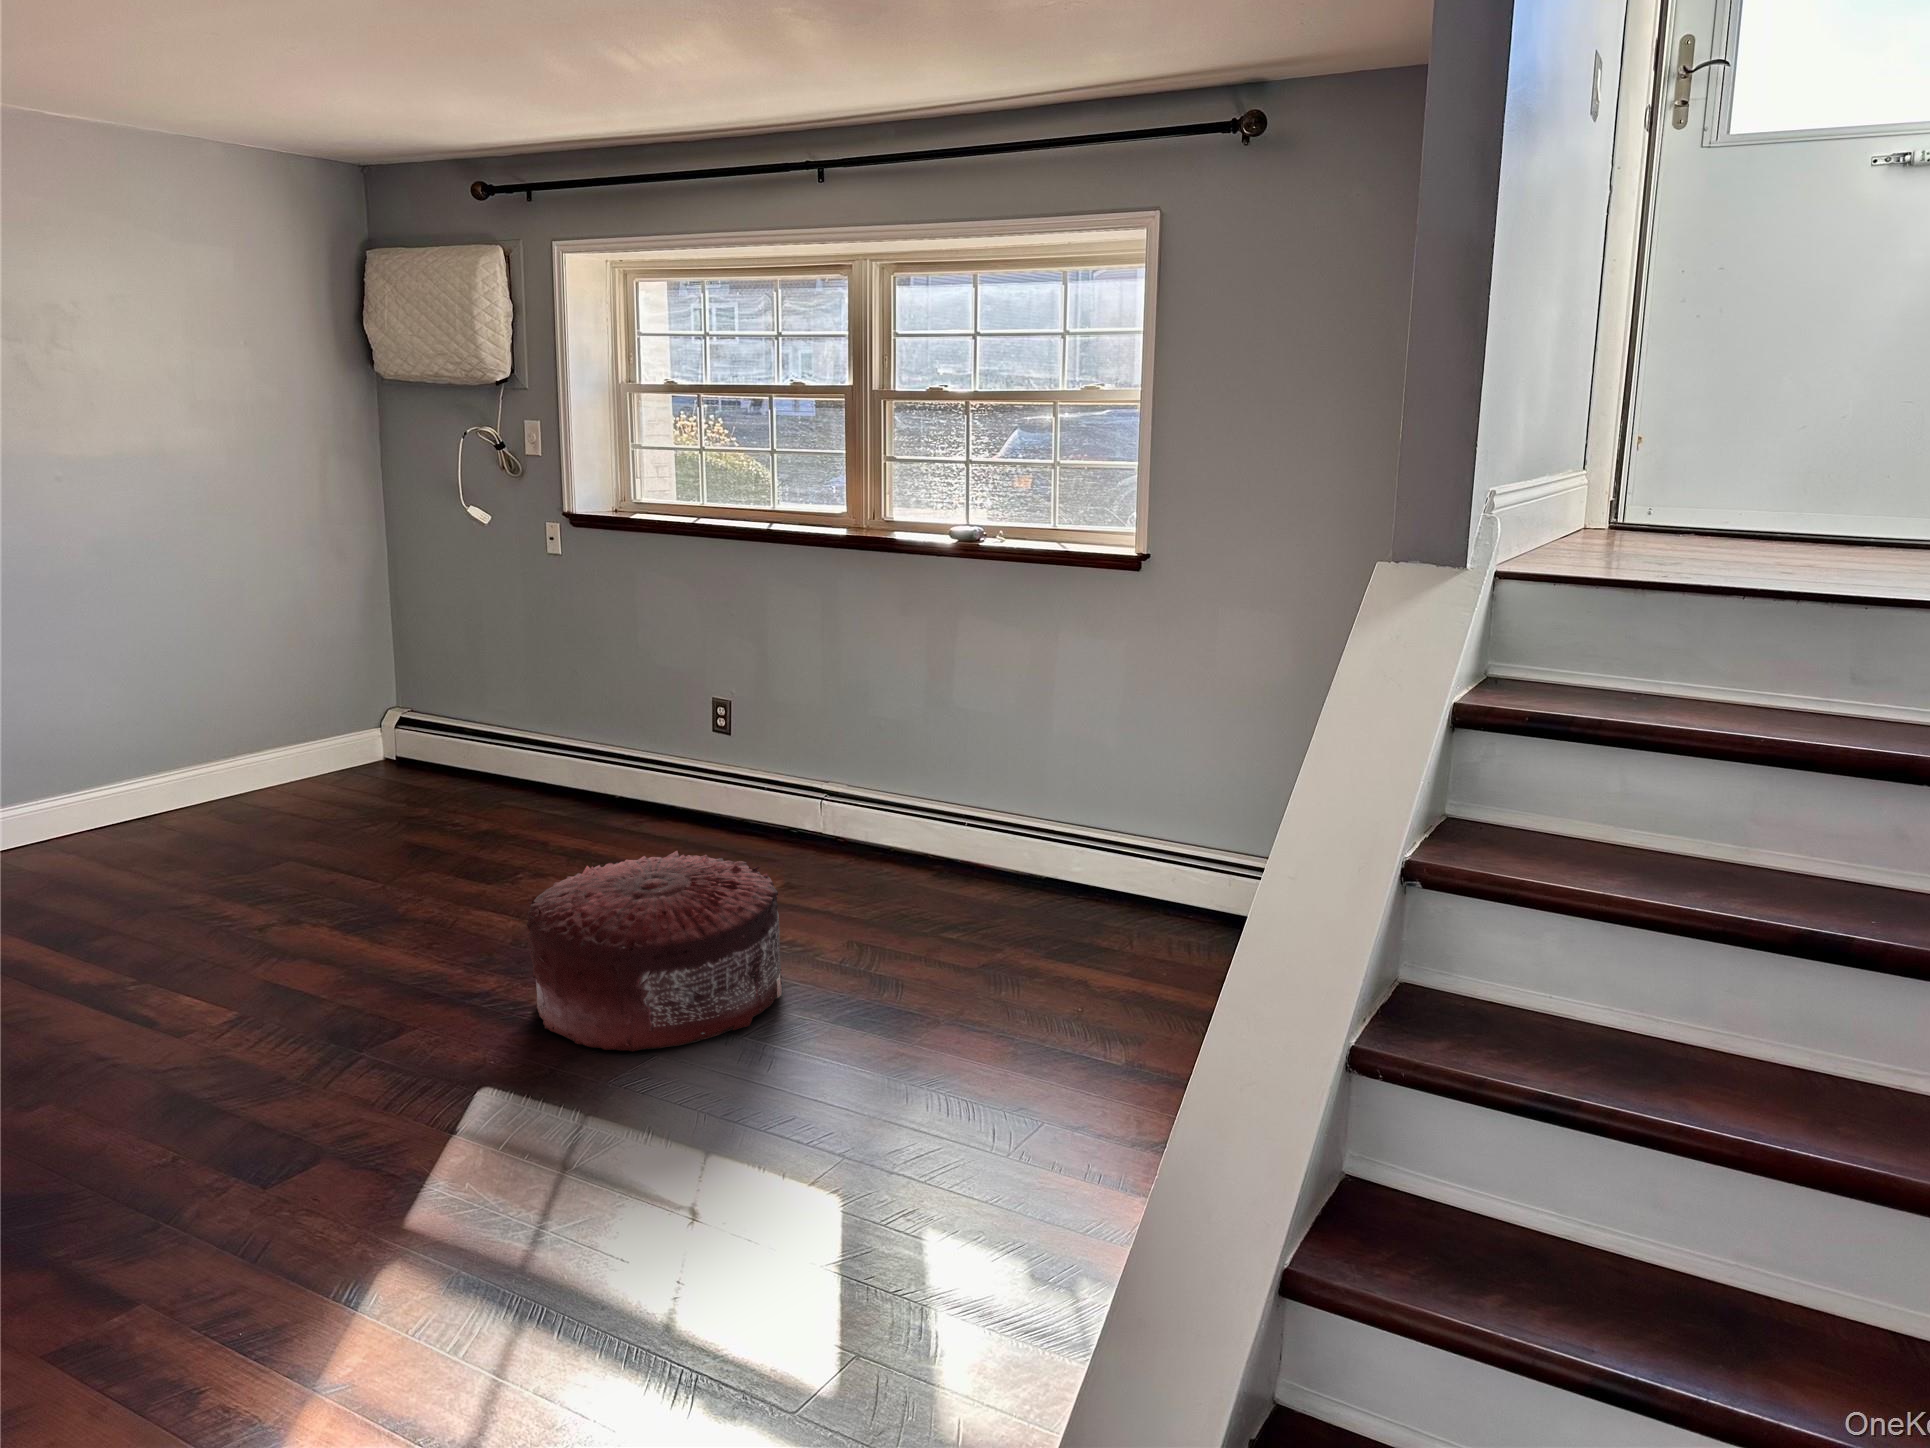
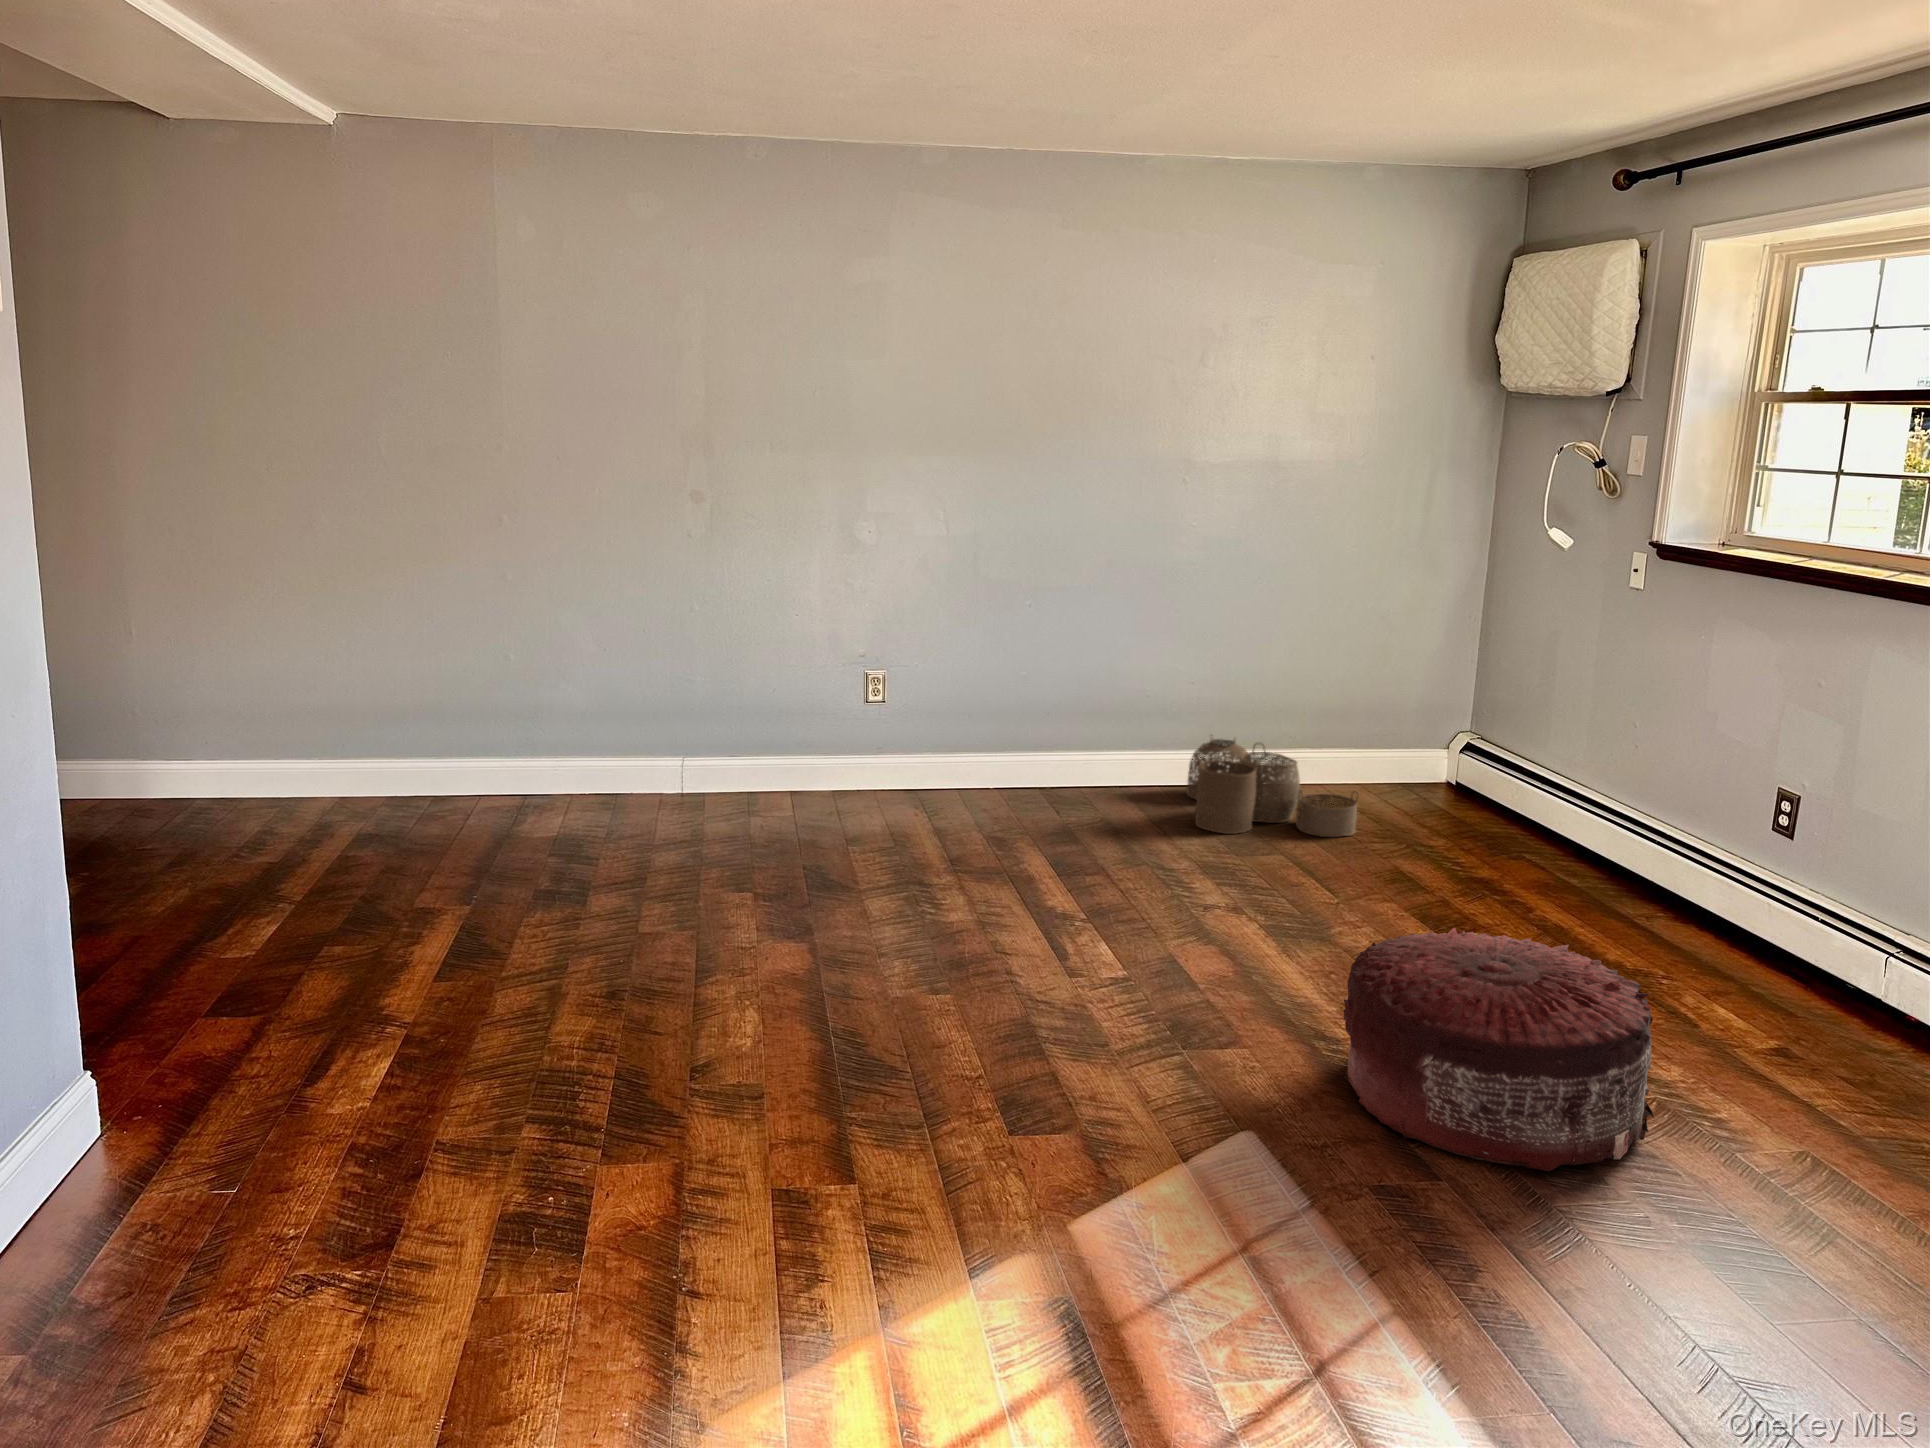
woven basket: none [112,760,345,868] -> present [1187,735,1359,837]

